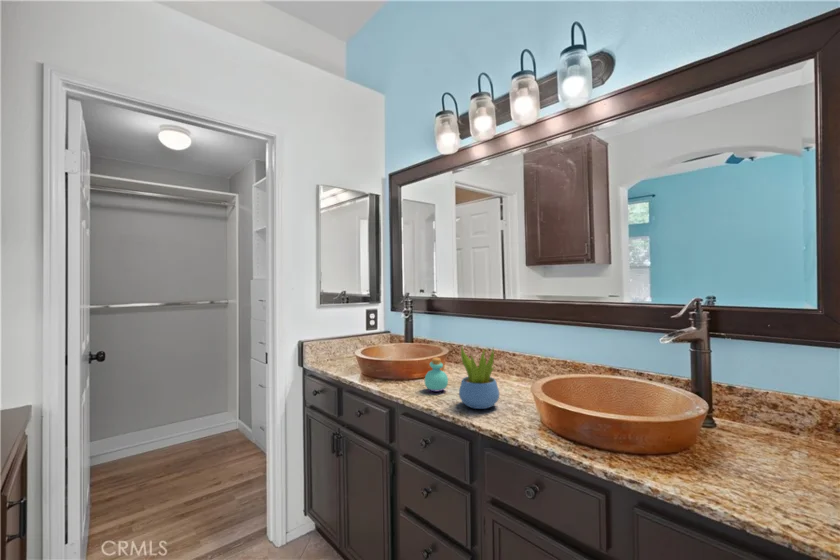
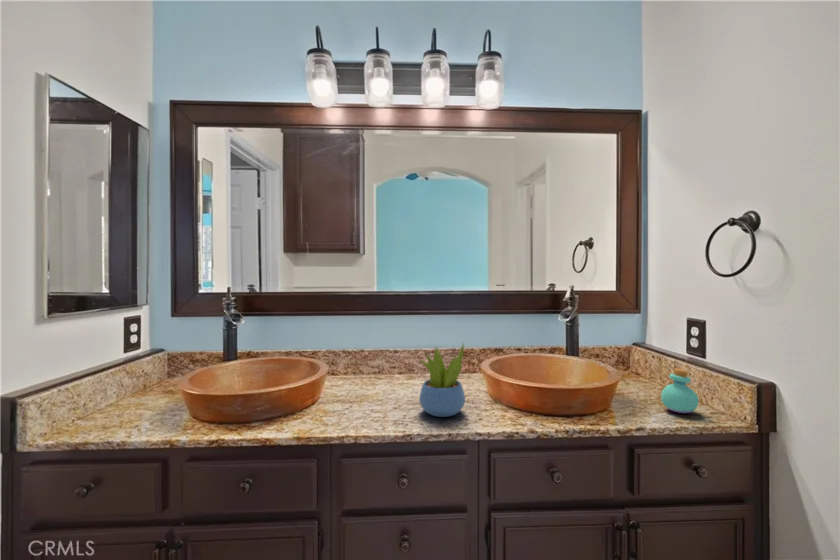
perfume bottle: present [425,357,448,391] -> present [661,369,699,413]

